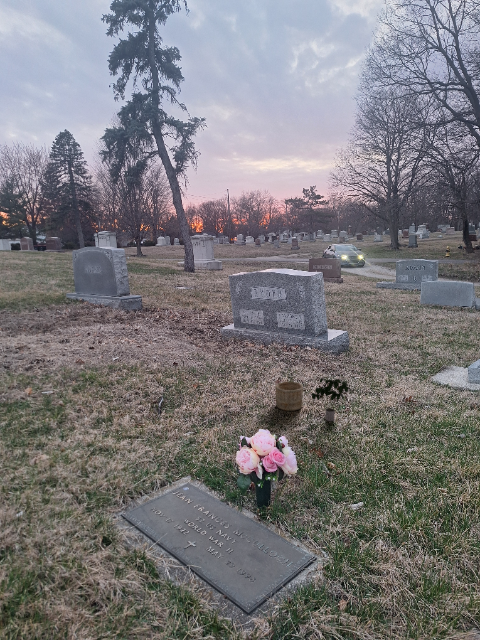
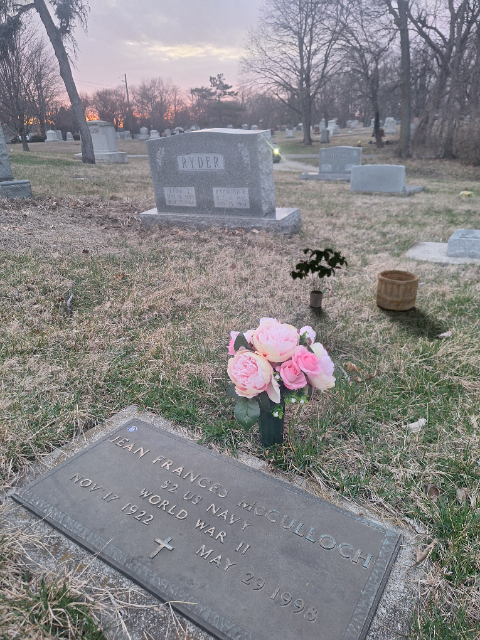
wooden bucket: present [275,382,303,411] -> present [376,270,420,311]

